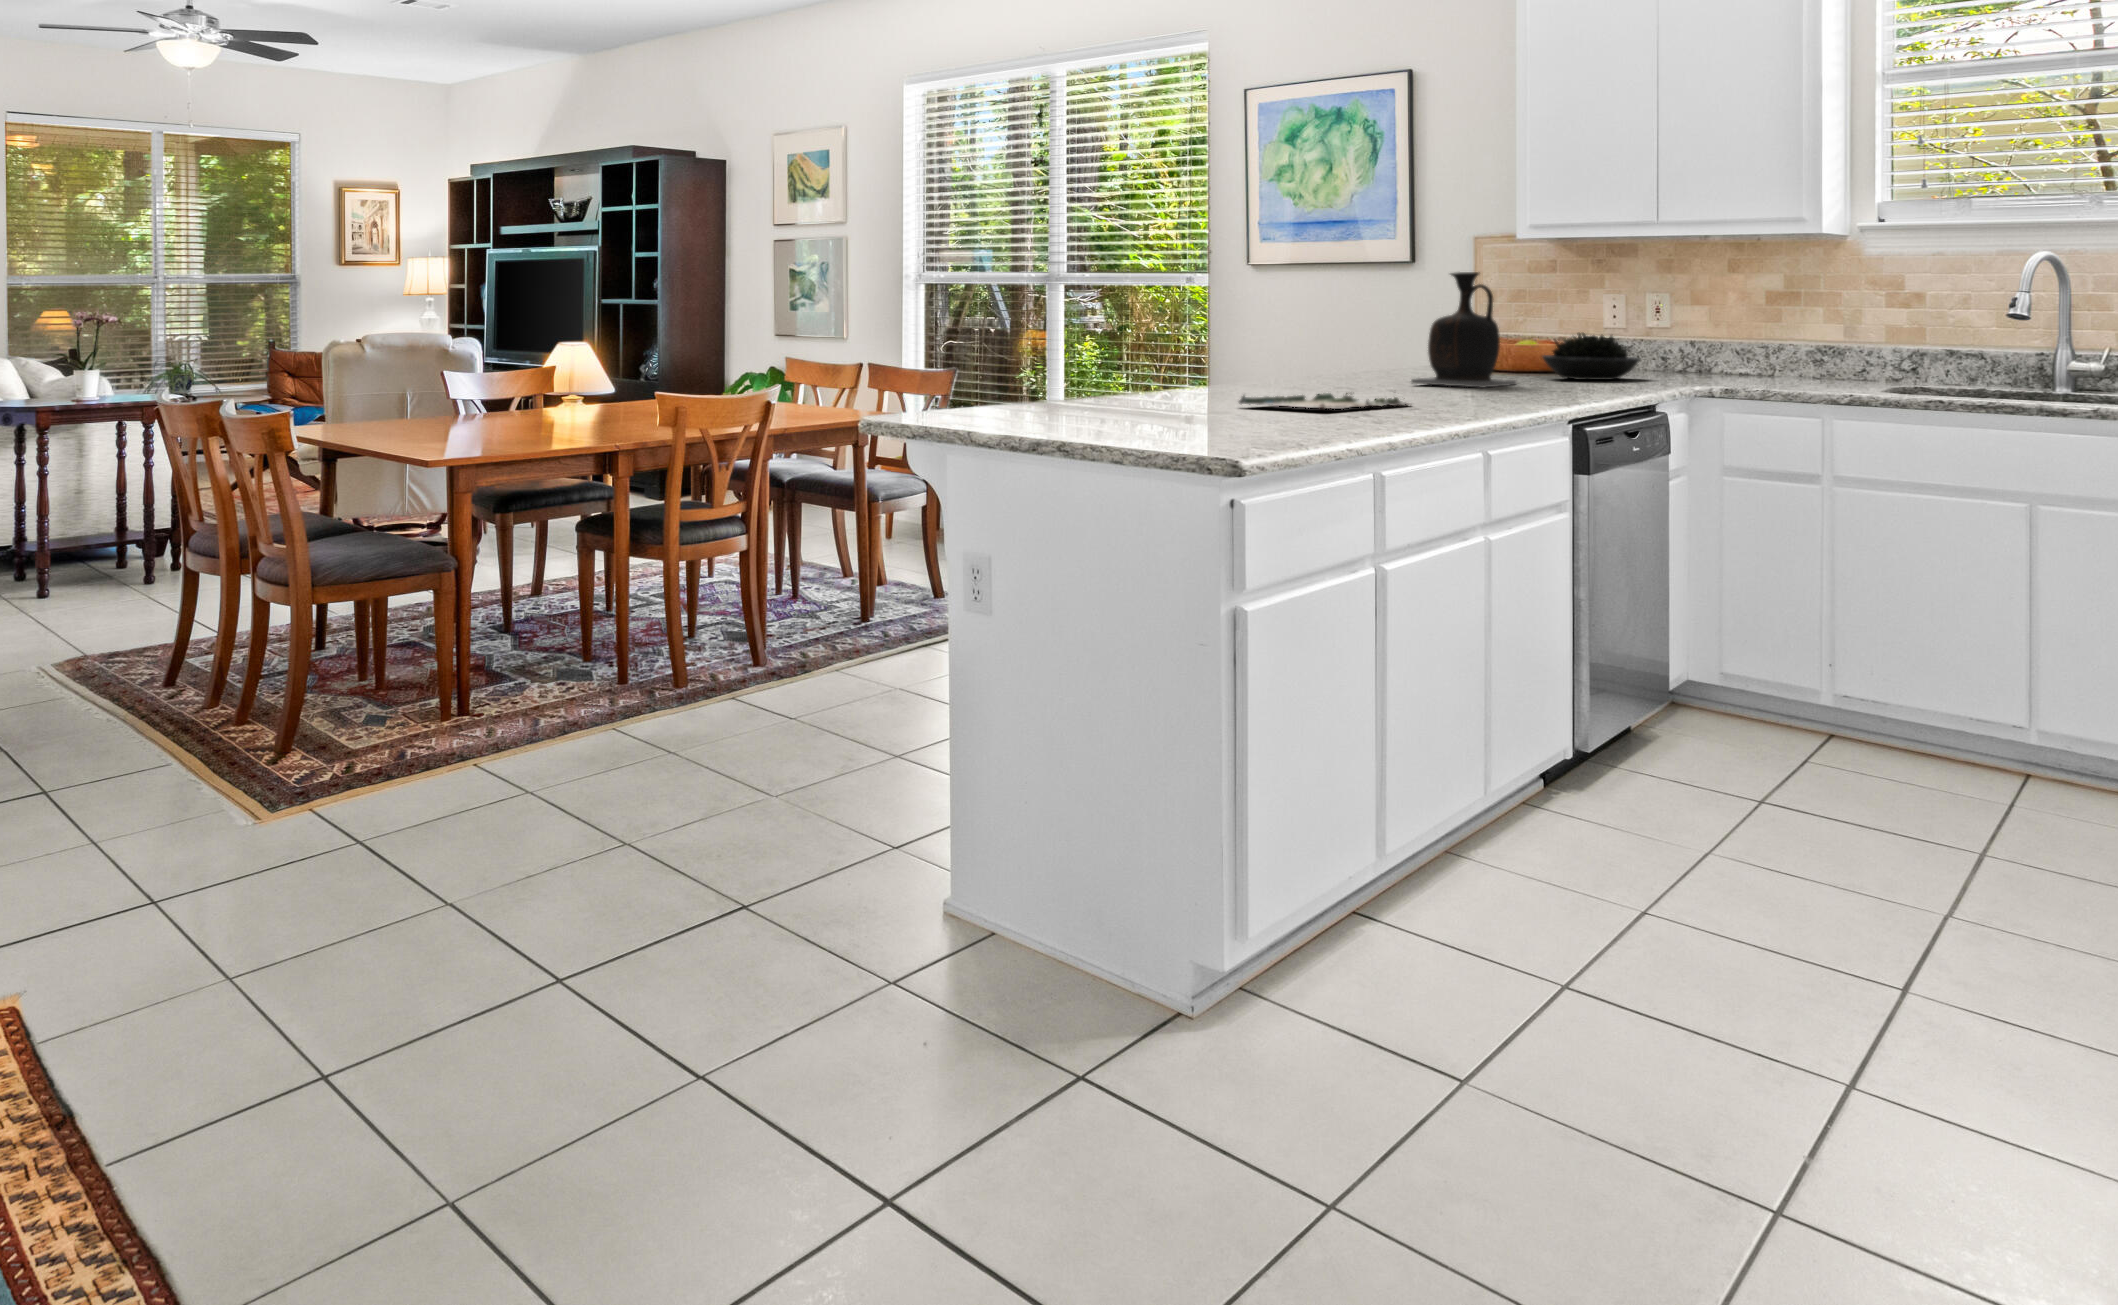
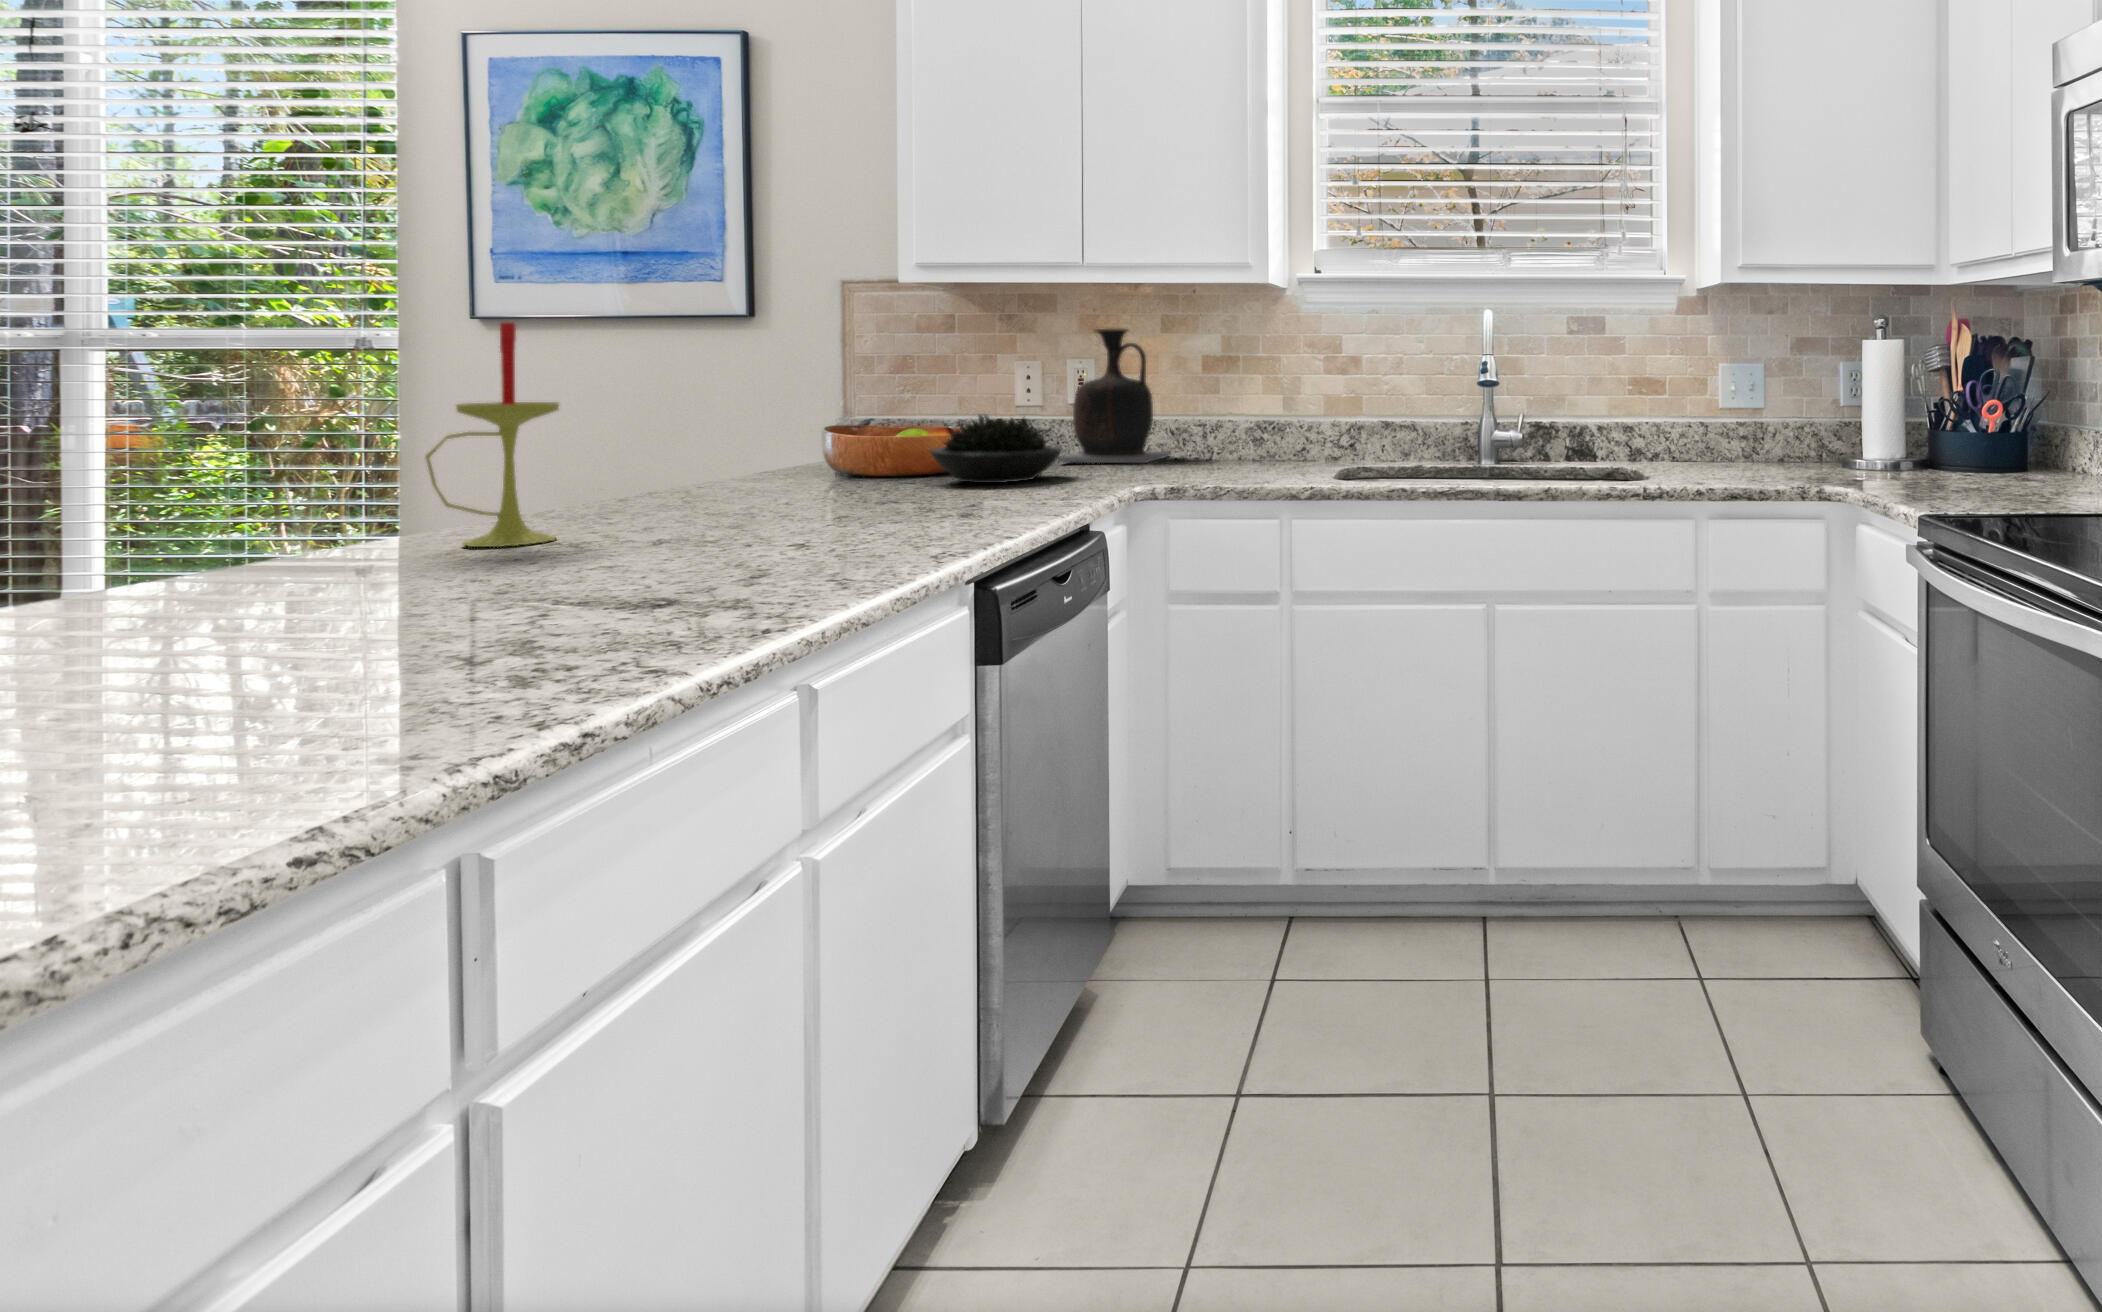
candle: none [1277,267,1340,390] -> present [426,322,559,547]
vase: present [1411,272,1516,388] -> present [1058,329,1169,463]
tray: present [1239,393,1411,409] -> none [186,562,663,650]

